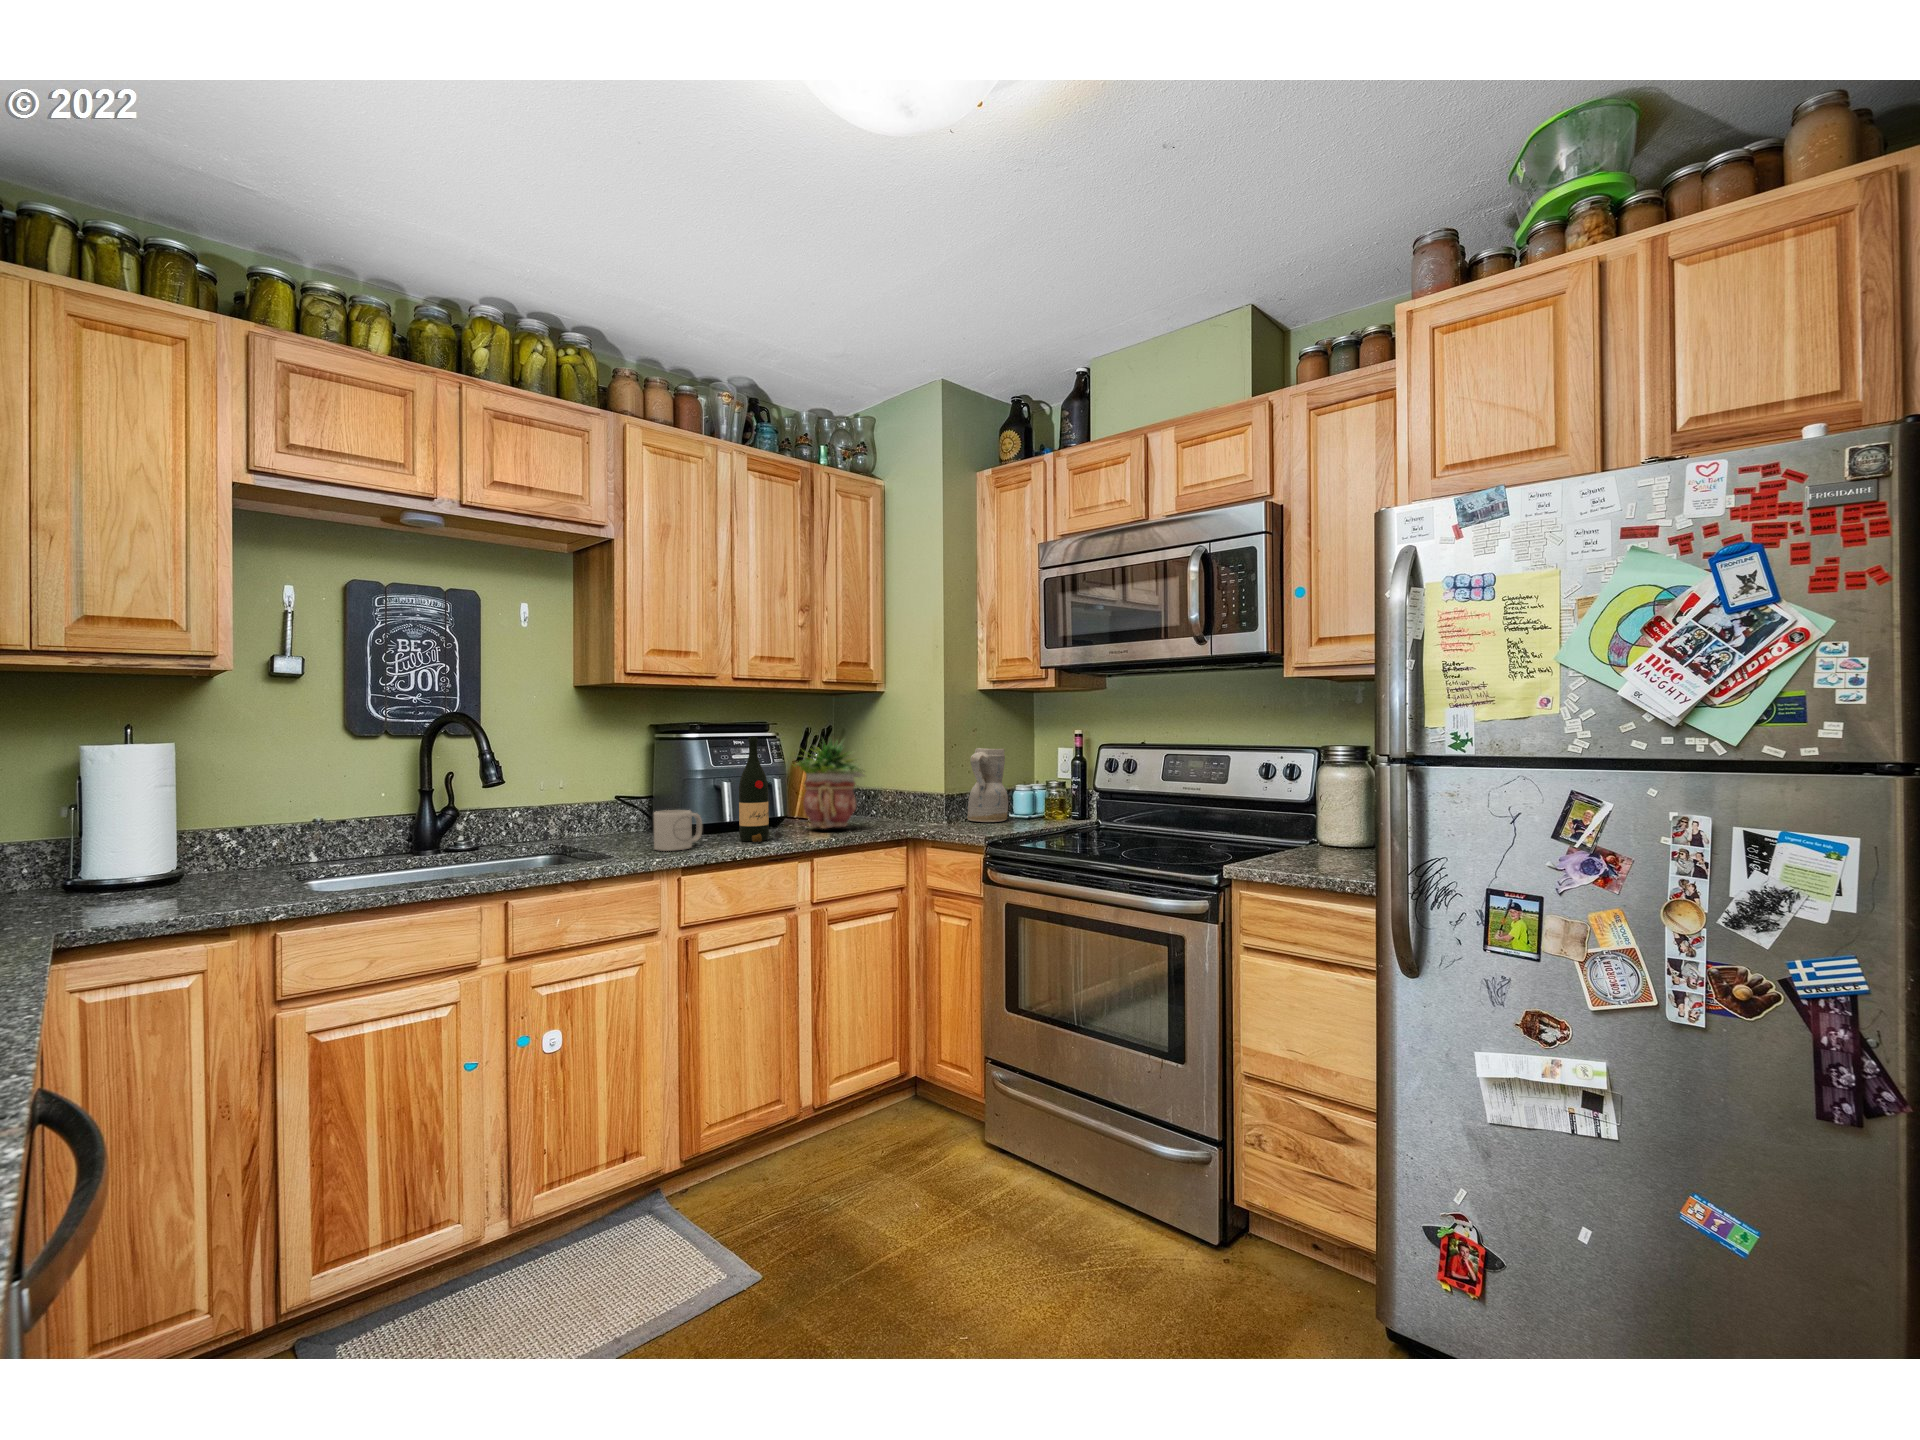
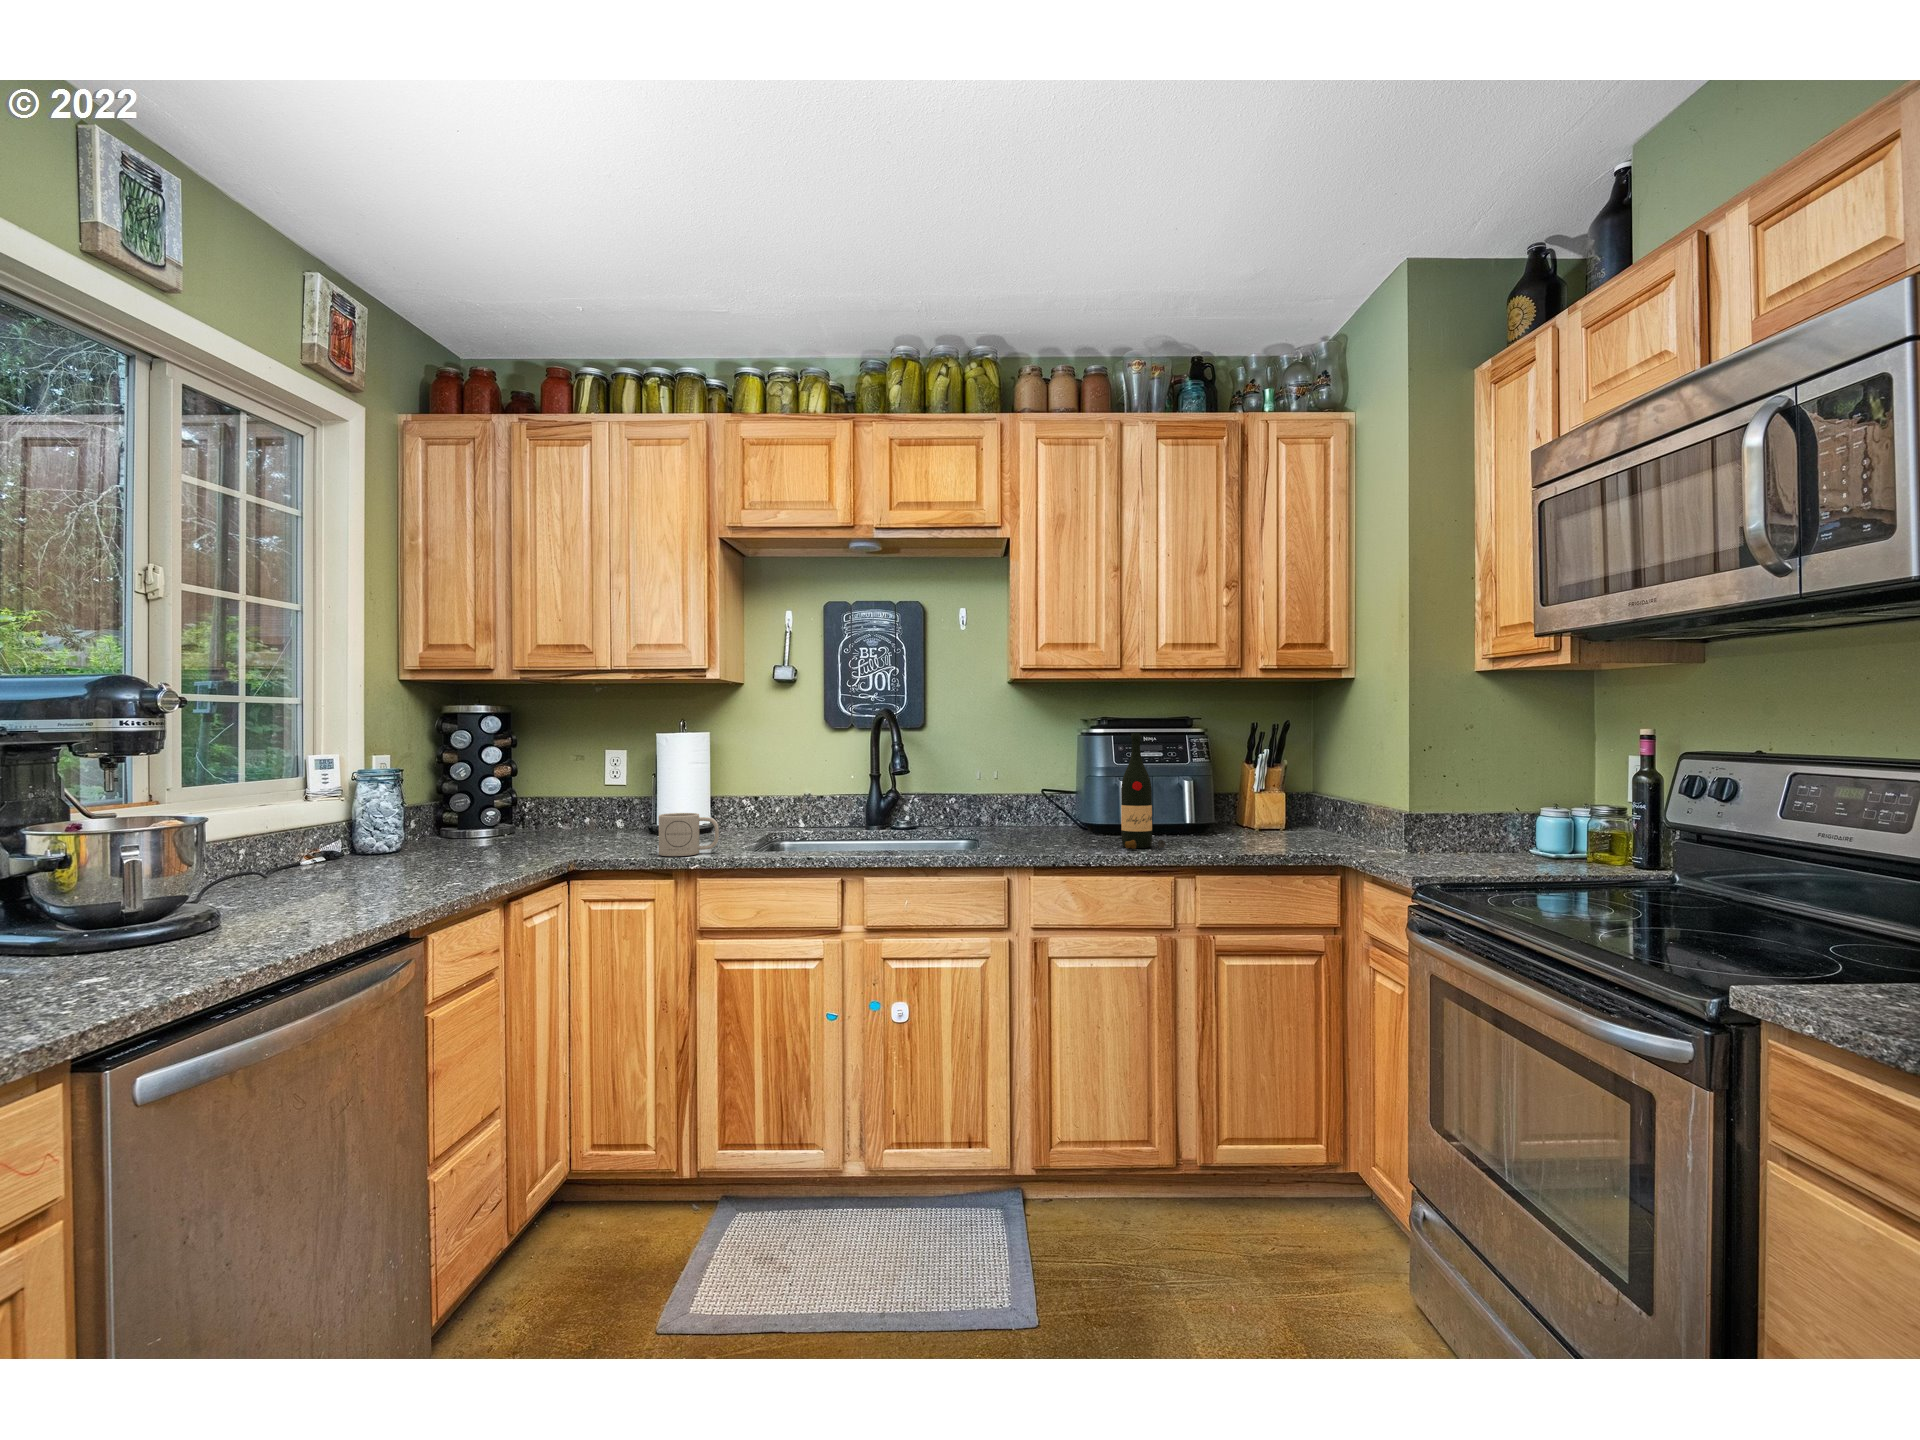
potted plant: present [794,738,865,829] -> none [1200,732,1296,843]
ceramic pitcher: present [967,748,1008,822] -> none [1444,752,1512,855]
mug: present [654,810,702,851] -> present [659,813,719,856]

